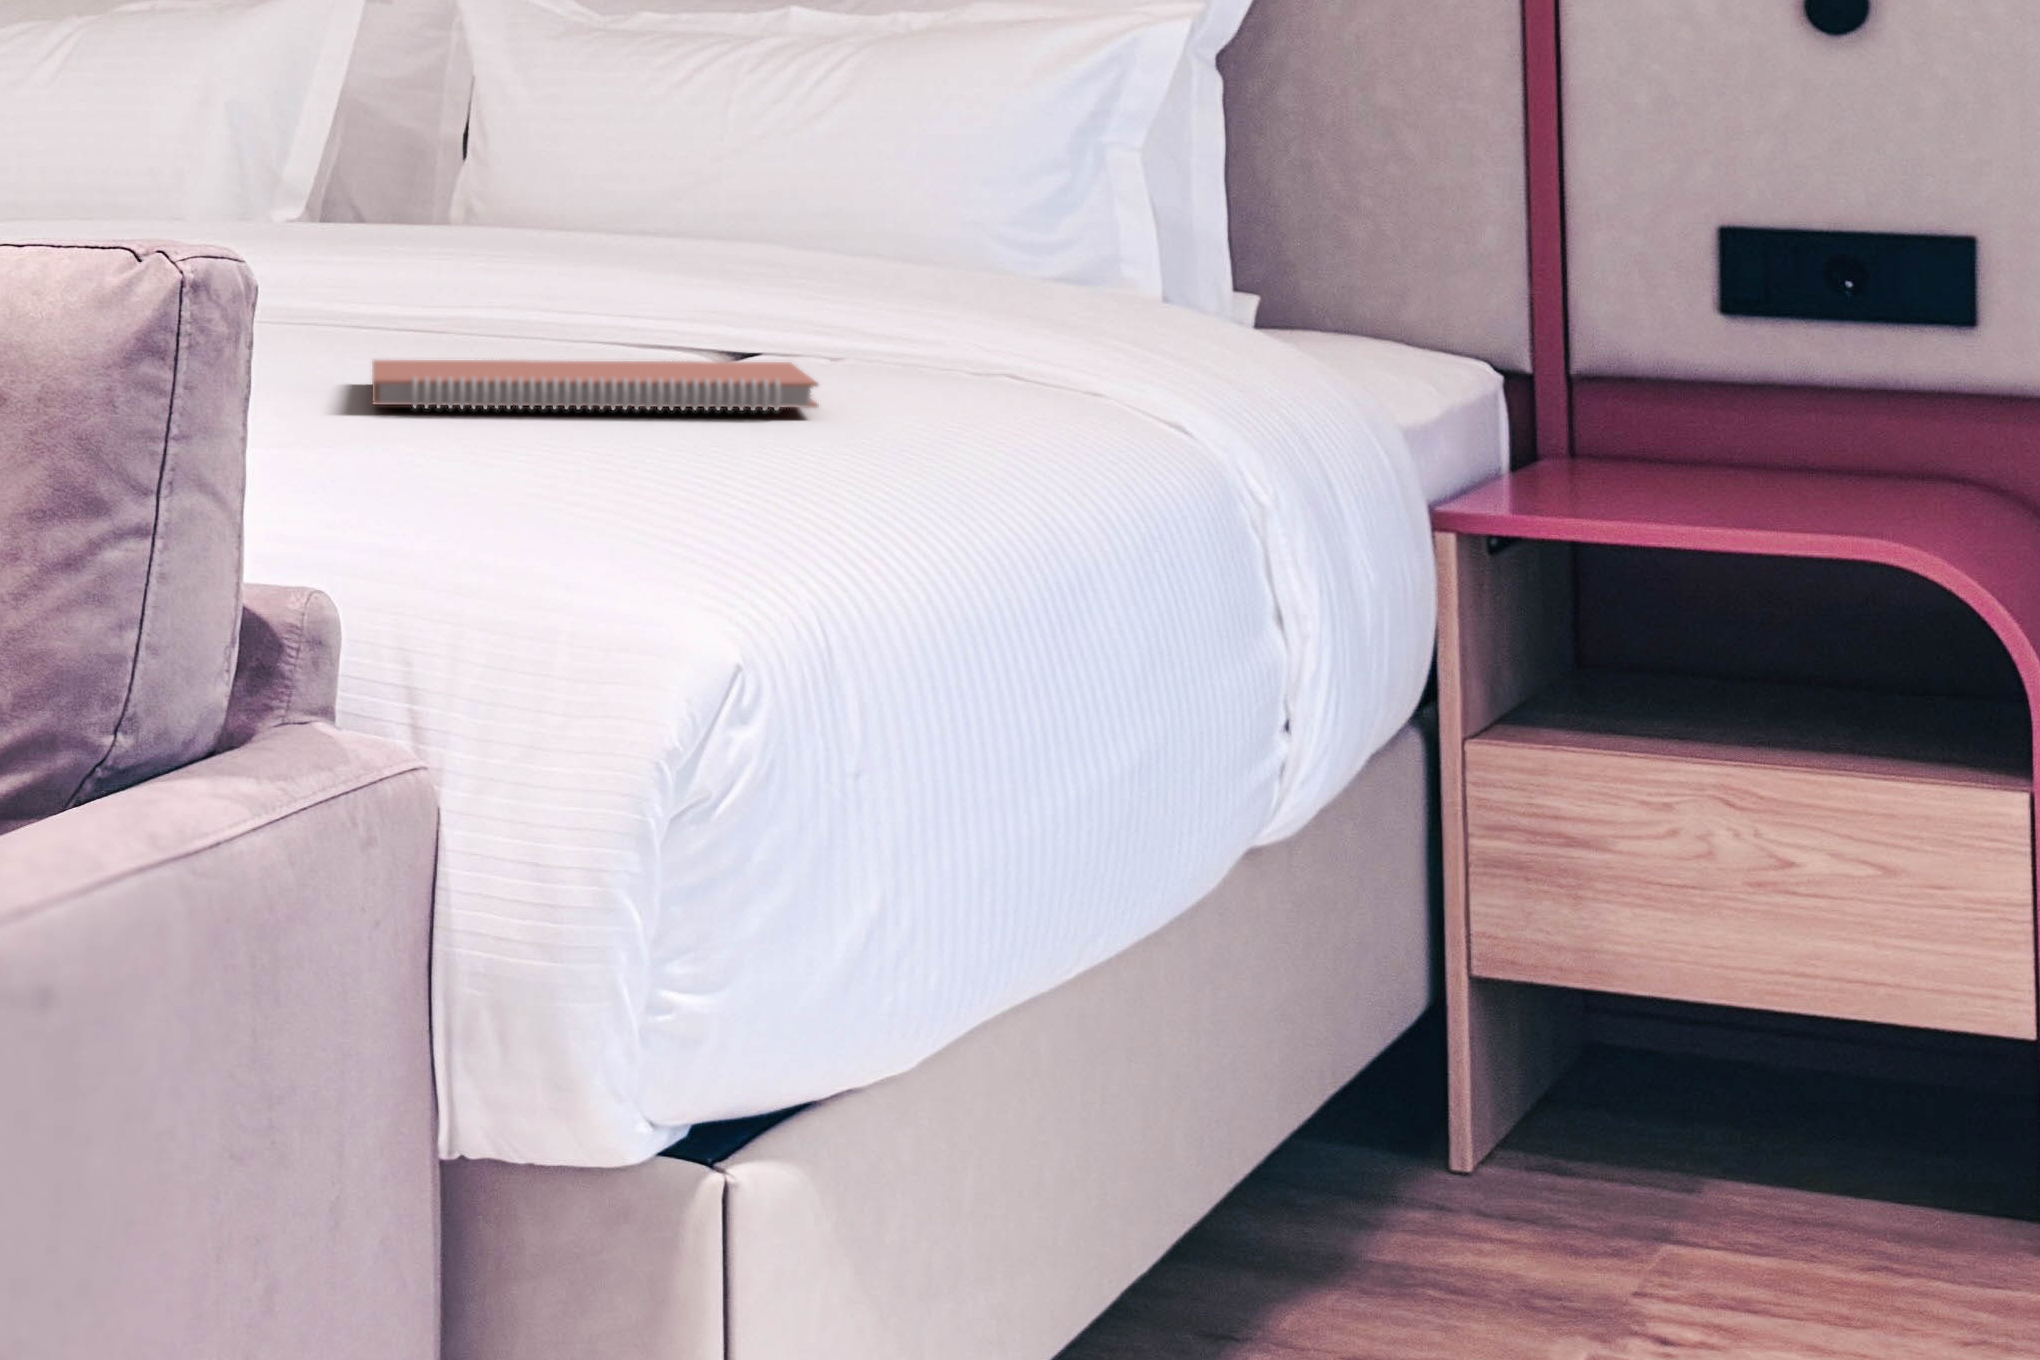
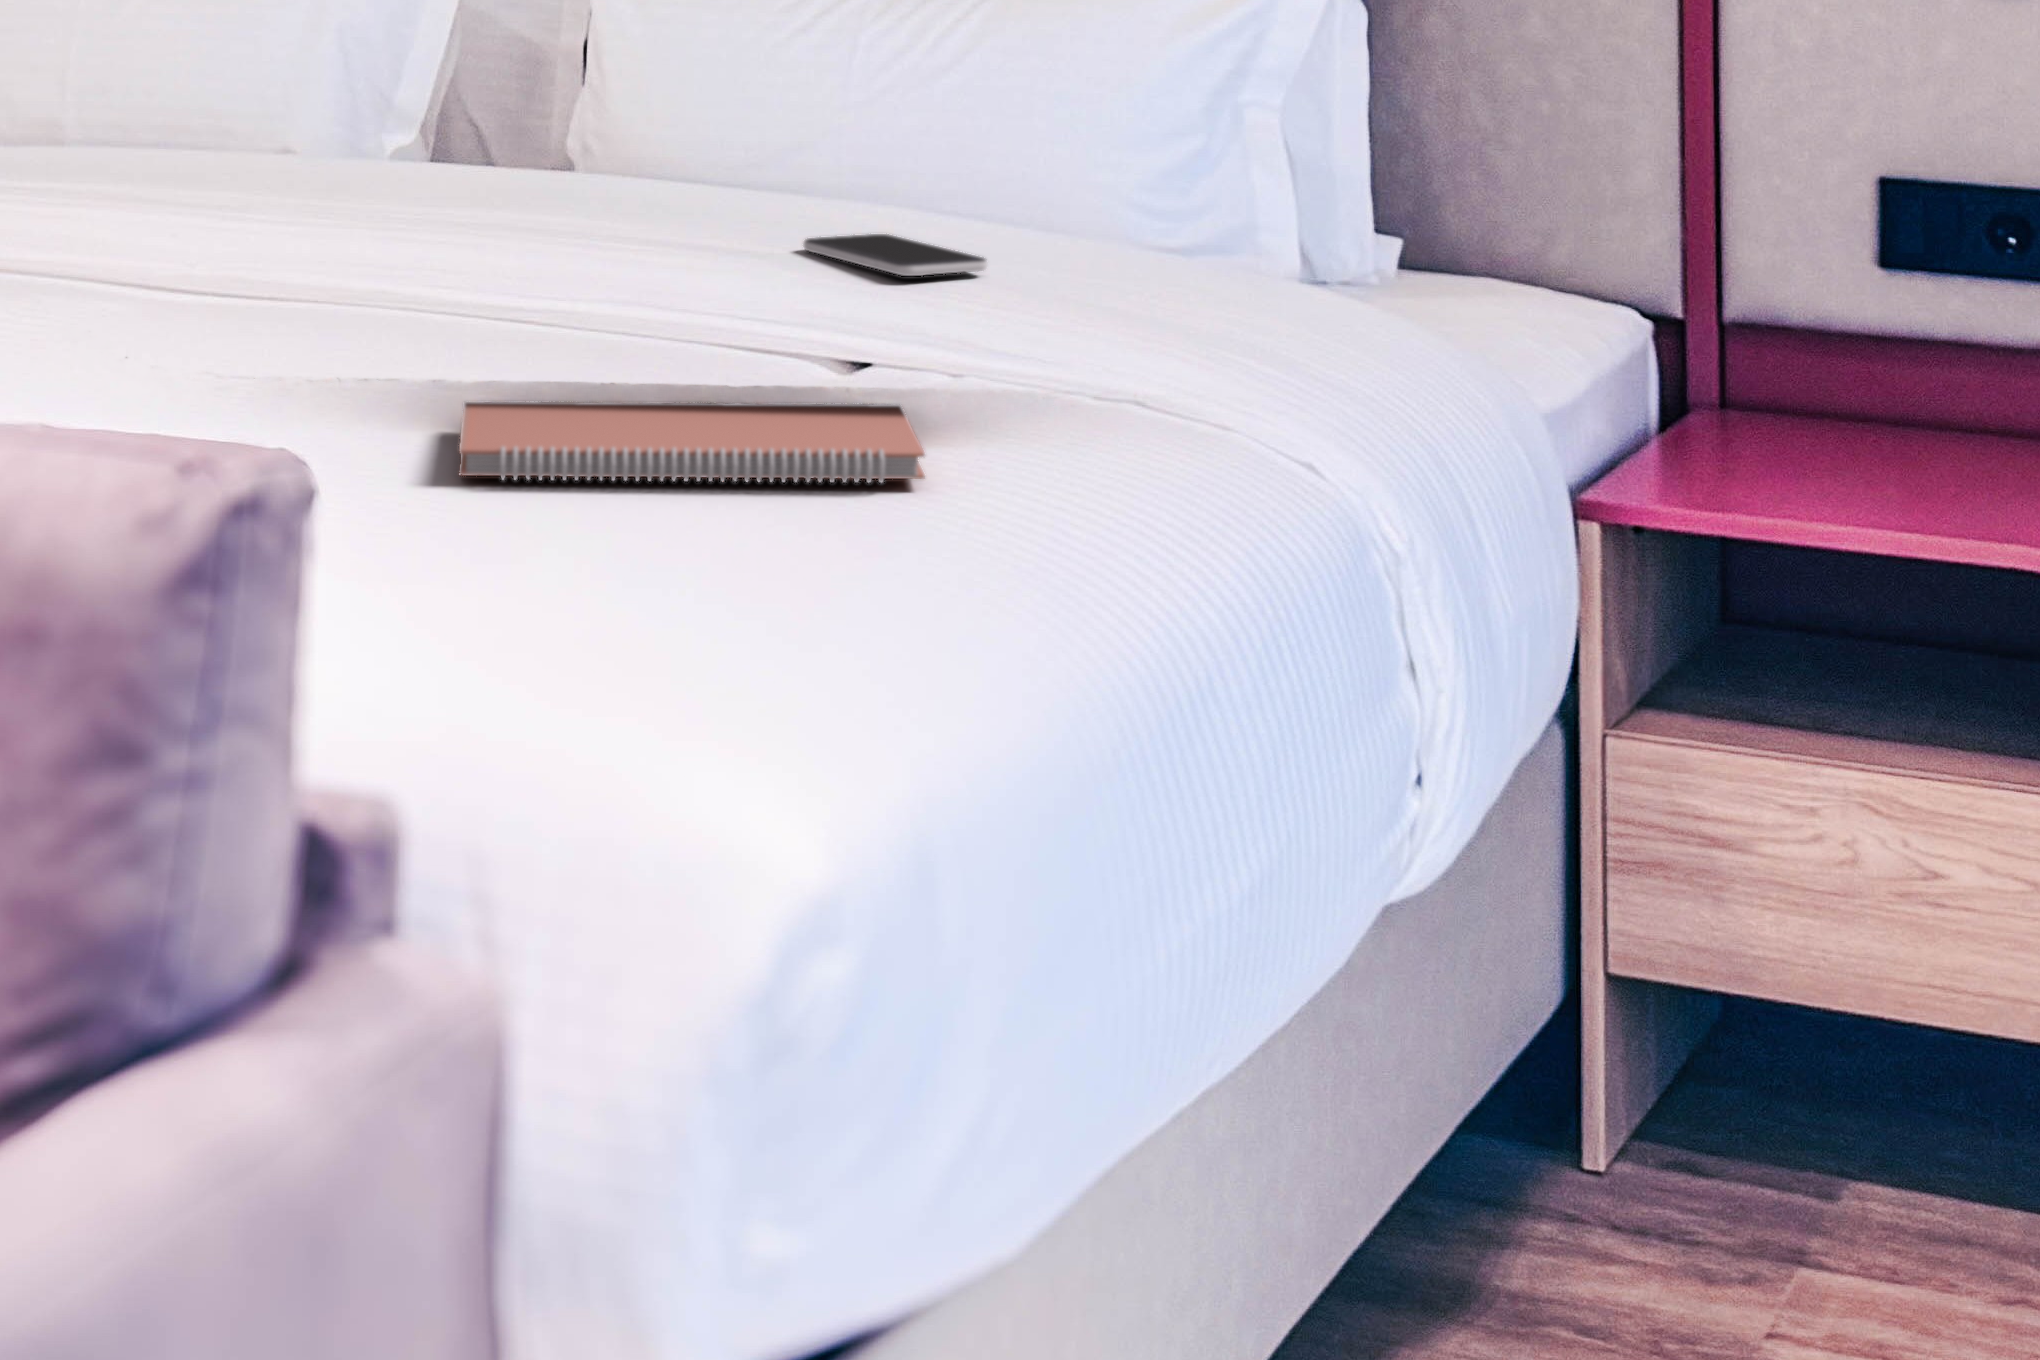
smartphone: none [687,256,865,279] -> present [804,234,987,276]

